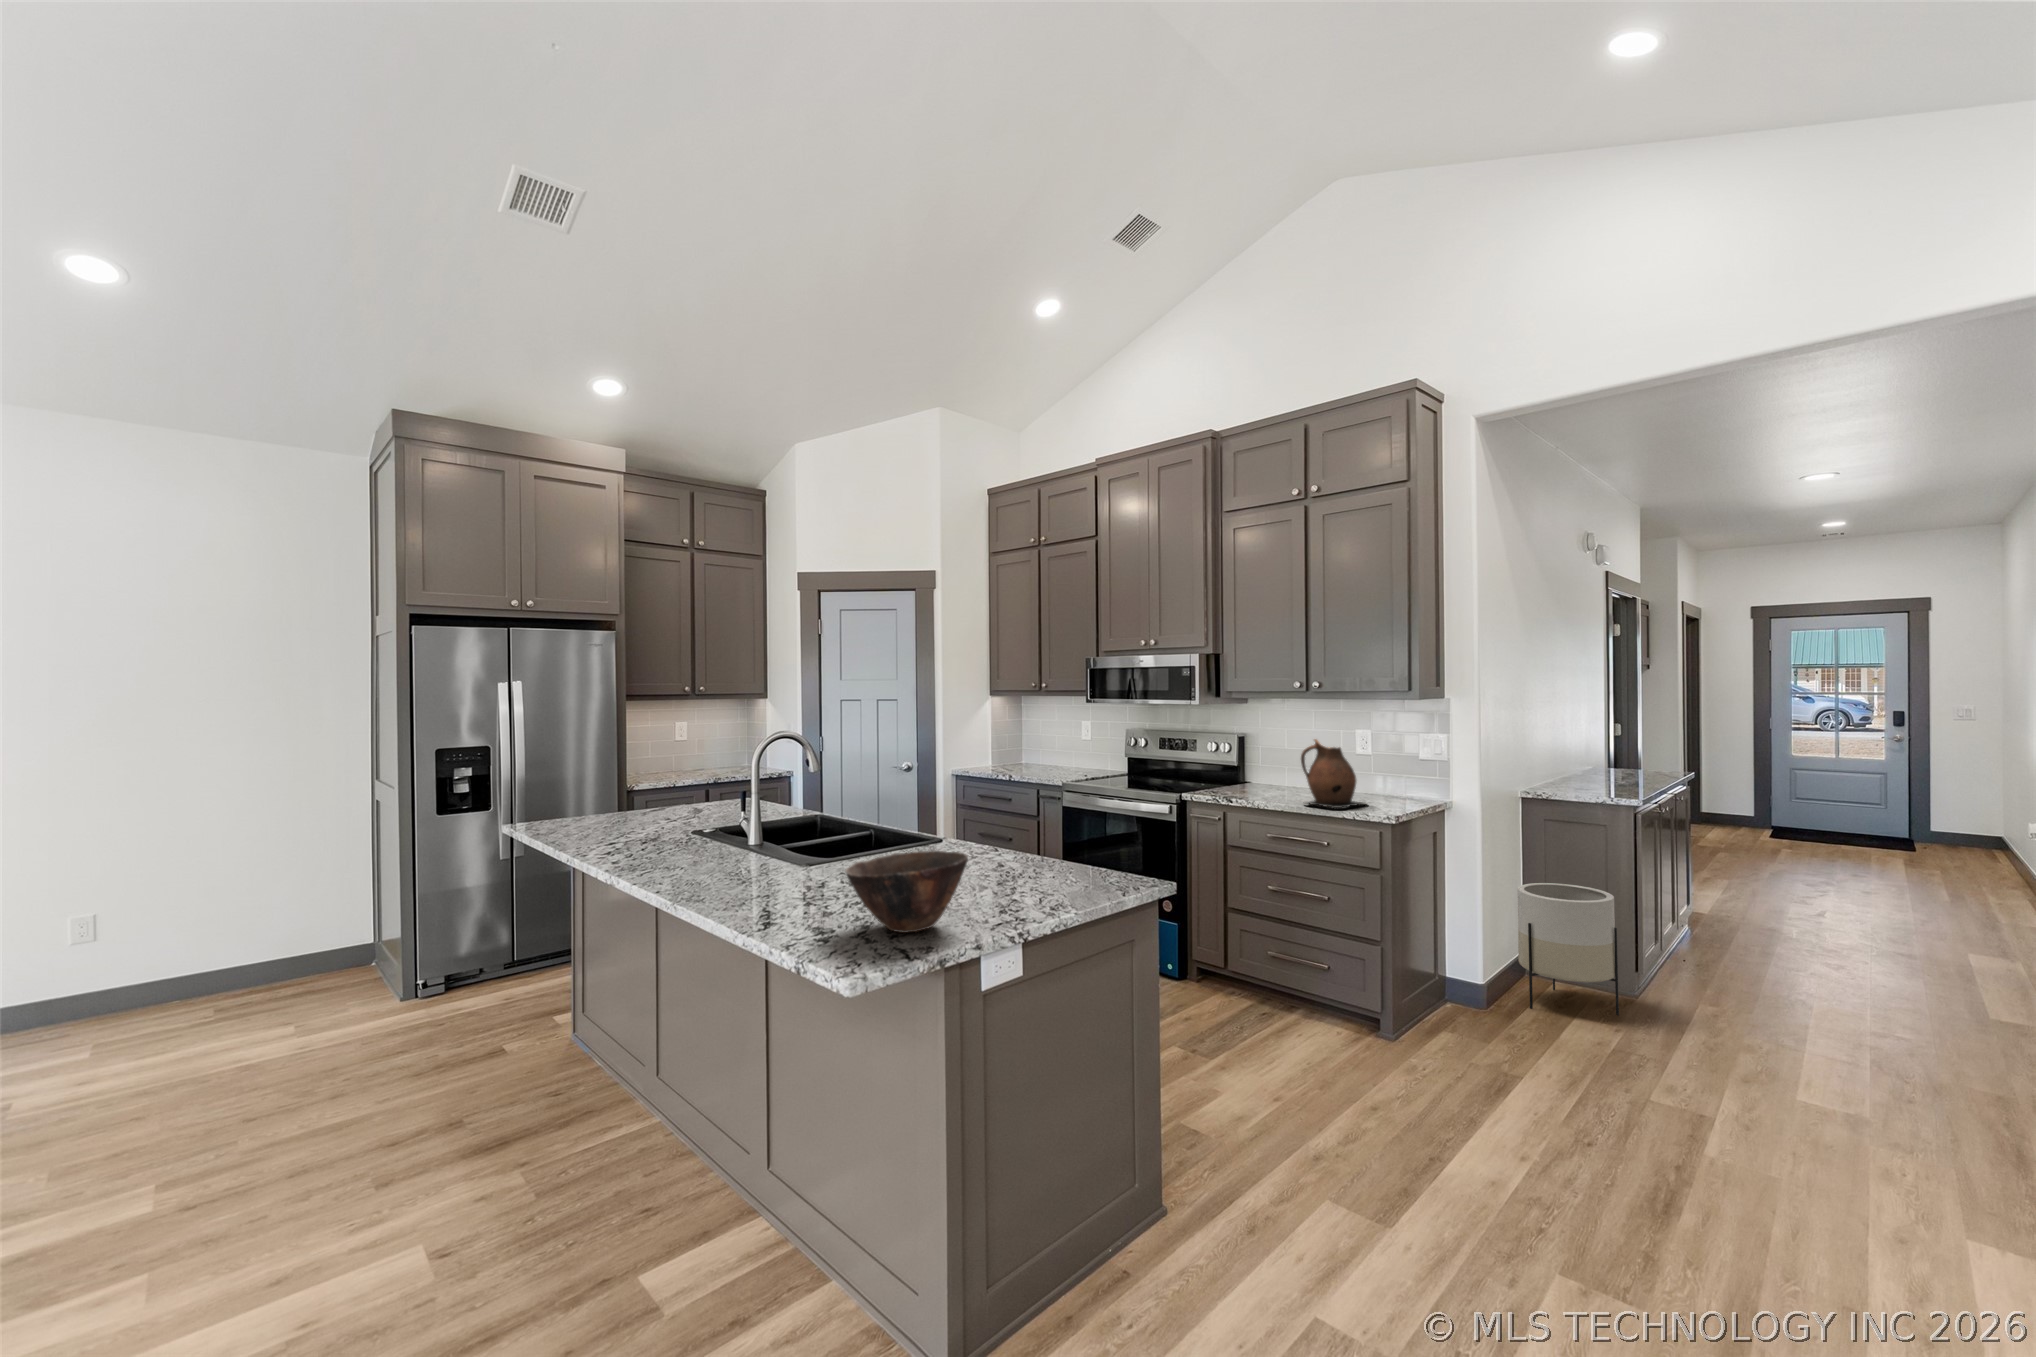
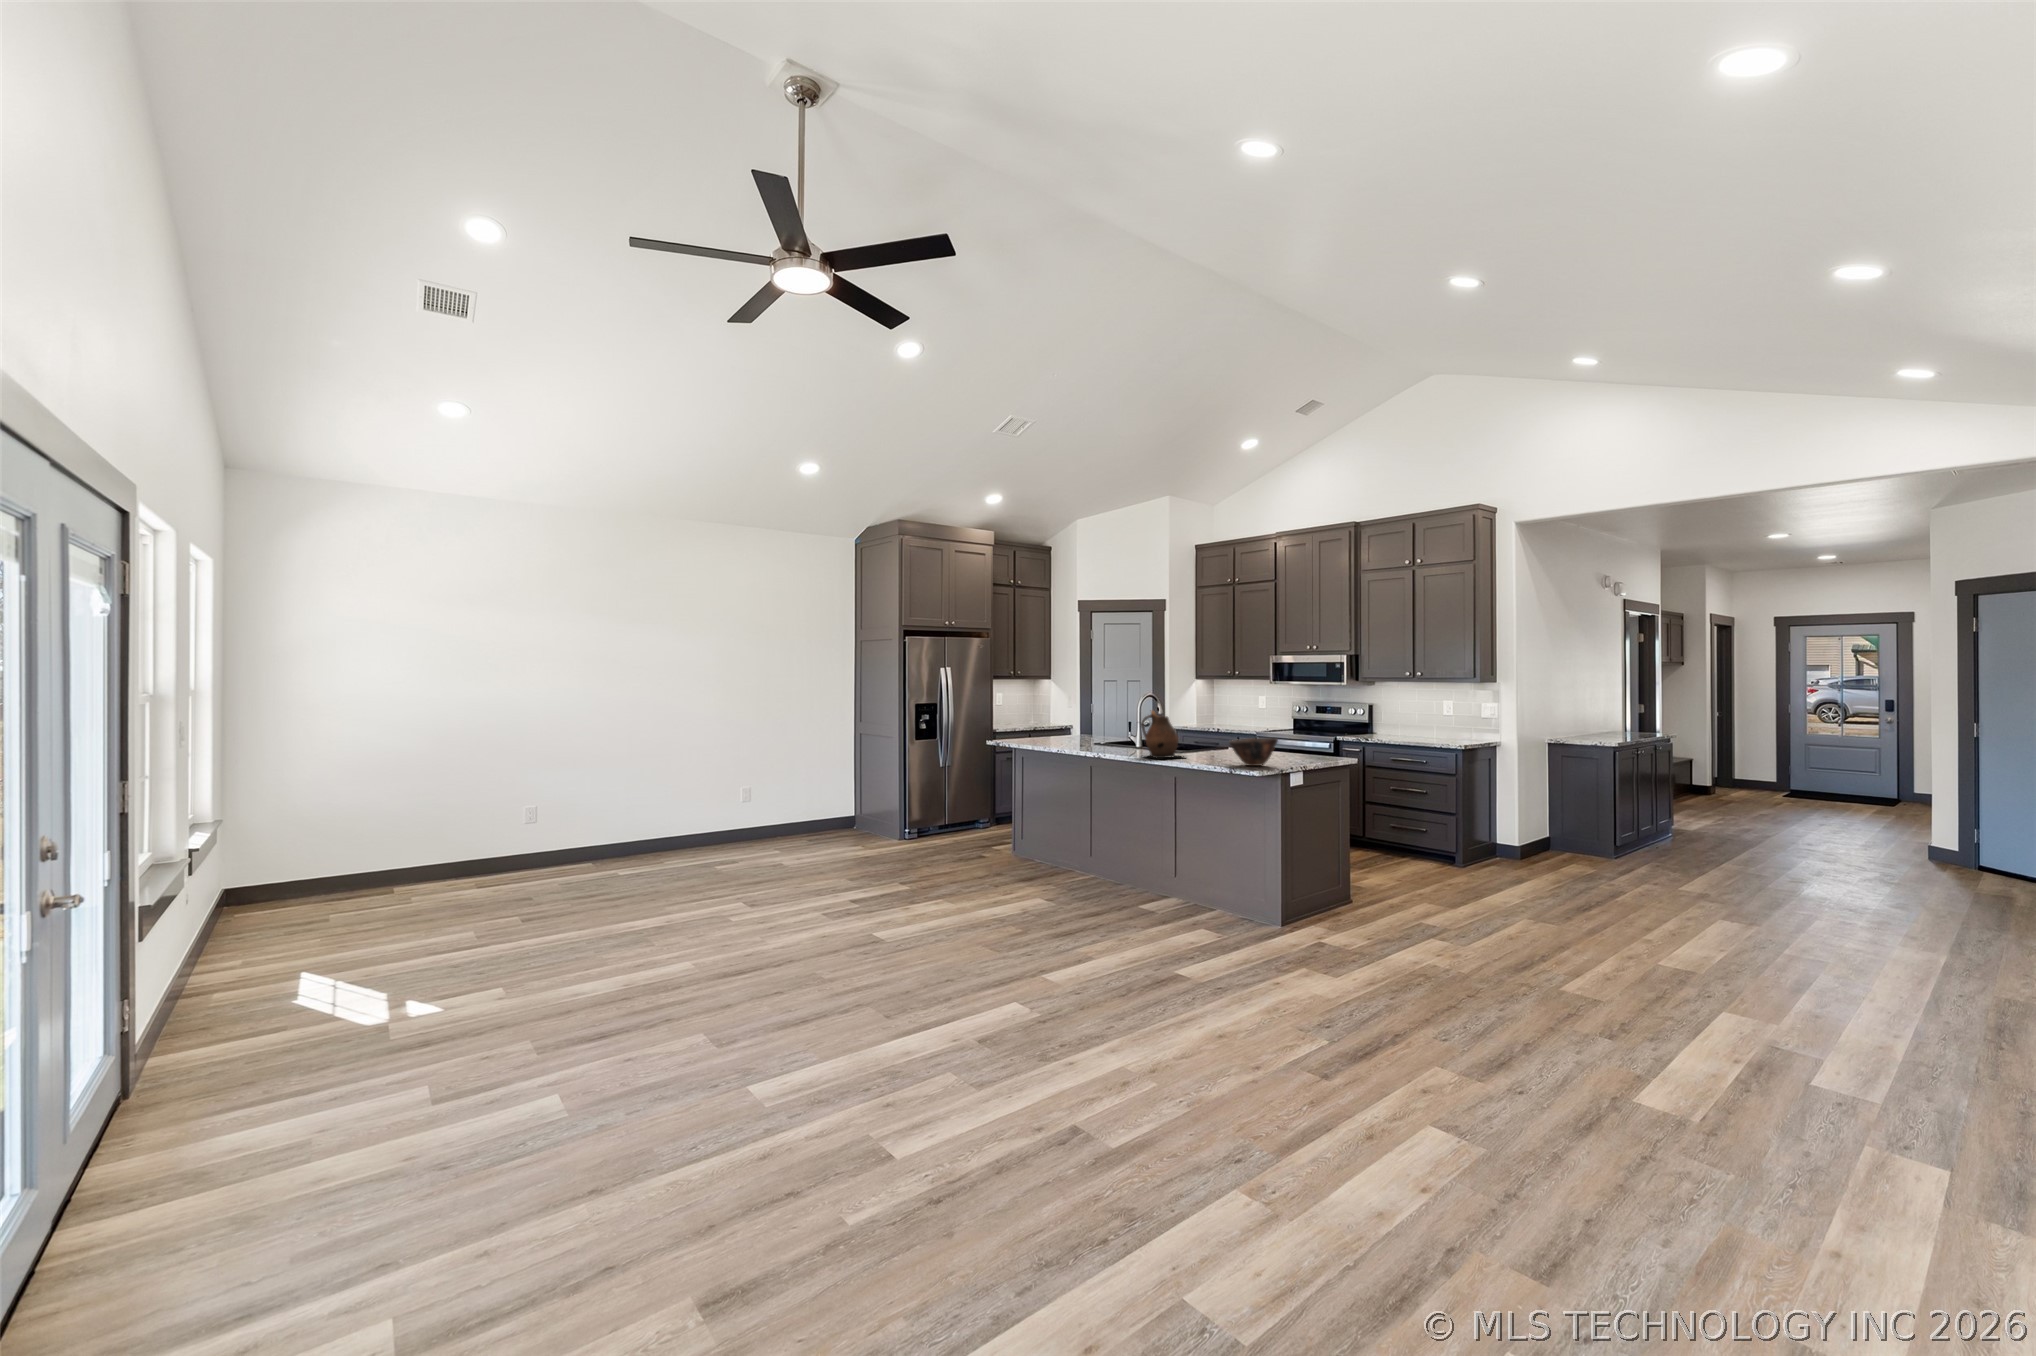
ceramic pitcher: present [1301,739,1366,808] -> present [1141,711,1180,758]
planter: present [1518,883,1619,1015] -> none [1543,793,1602,866]

